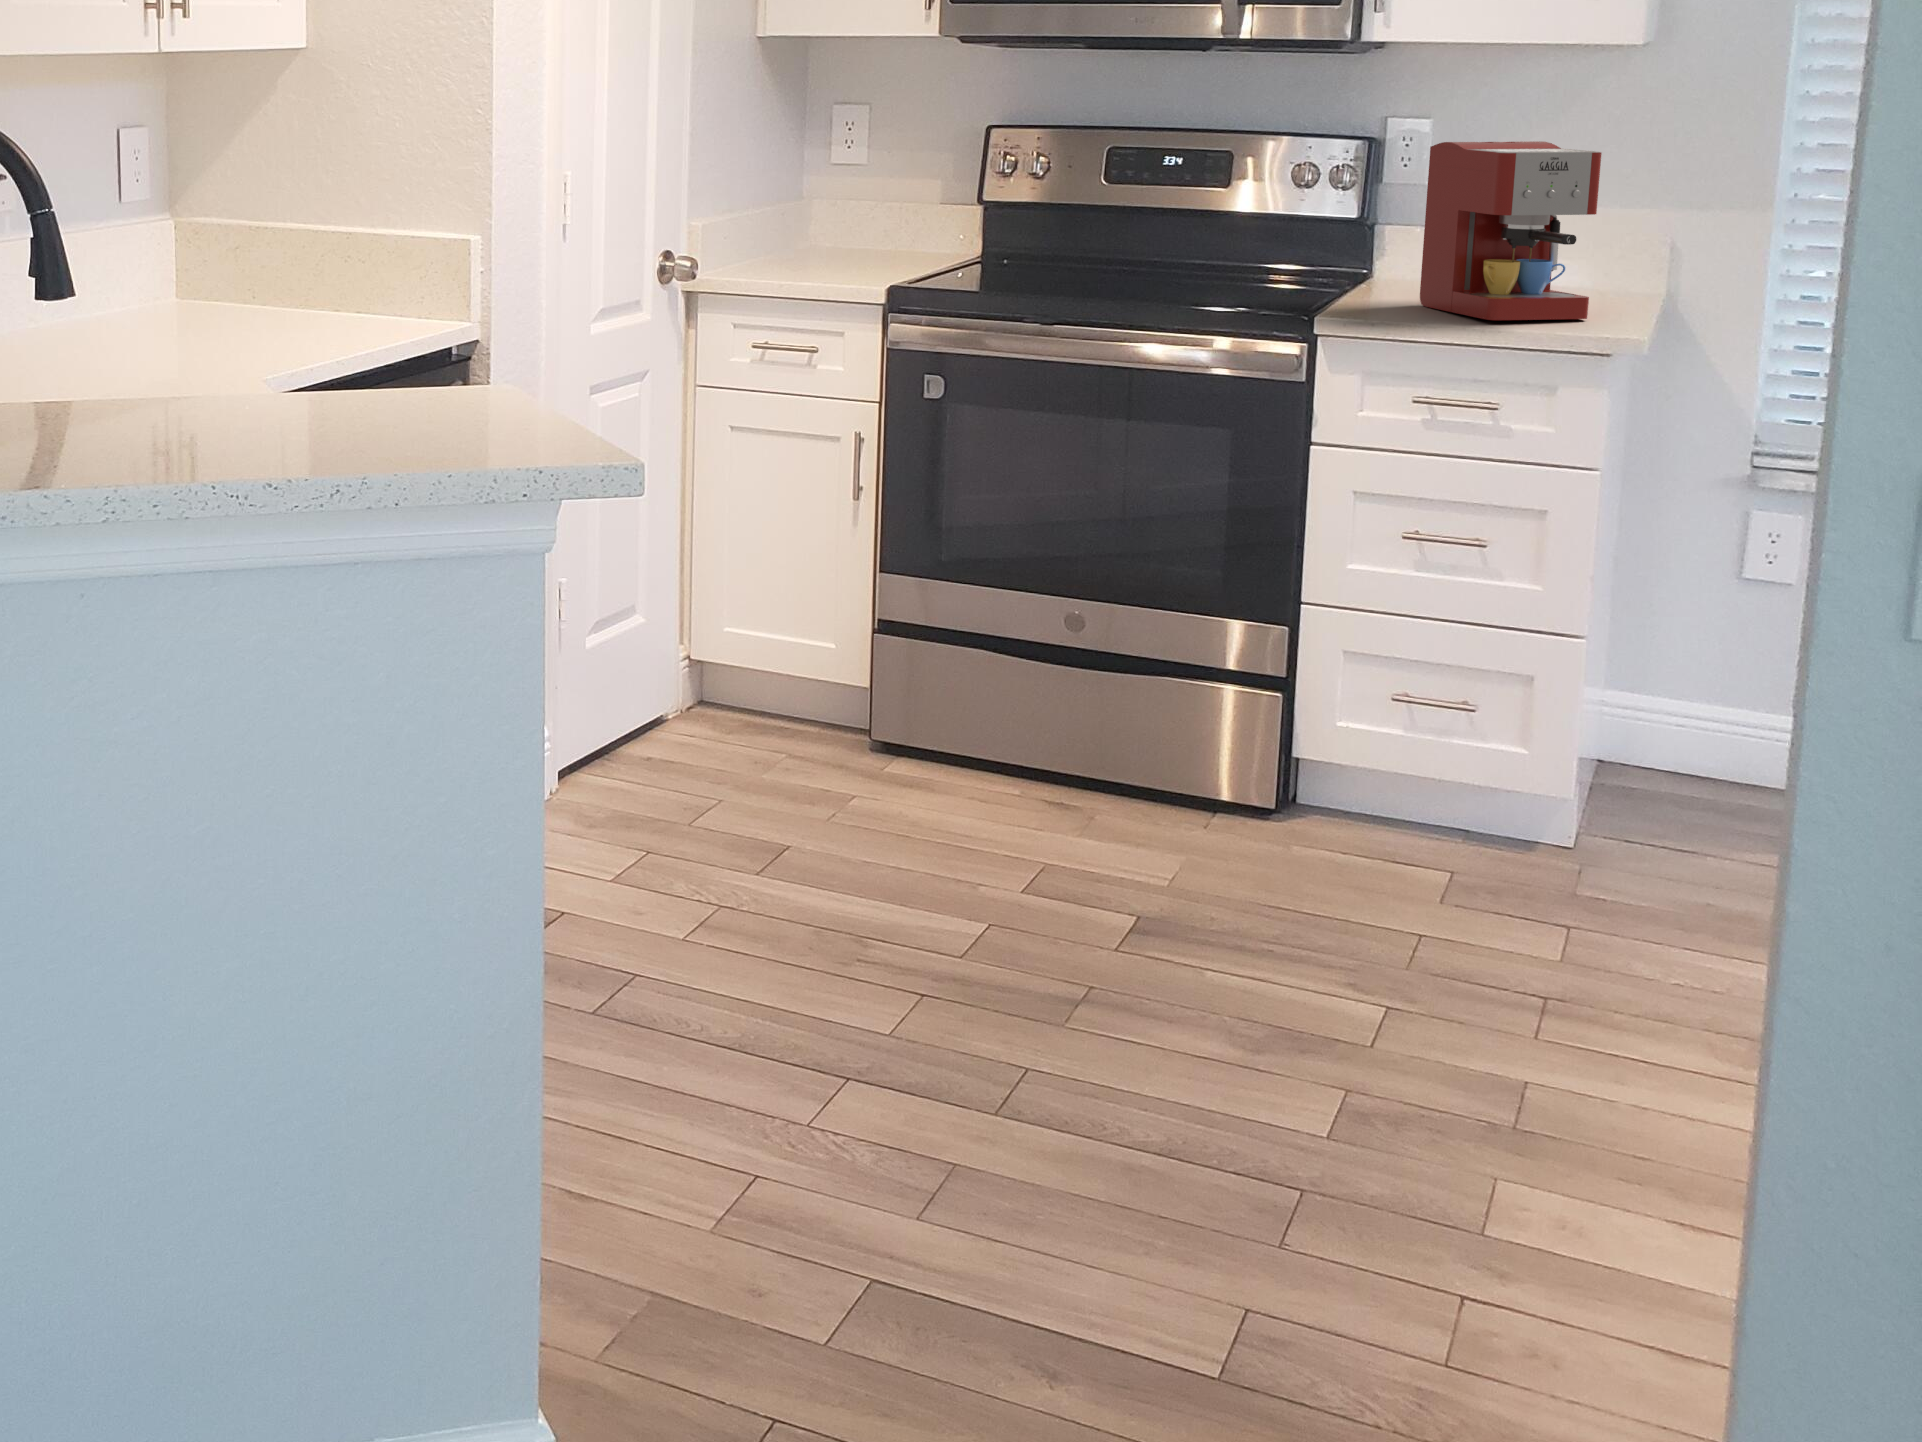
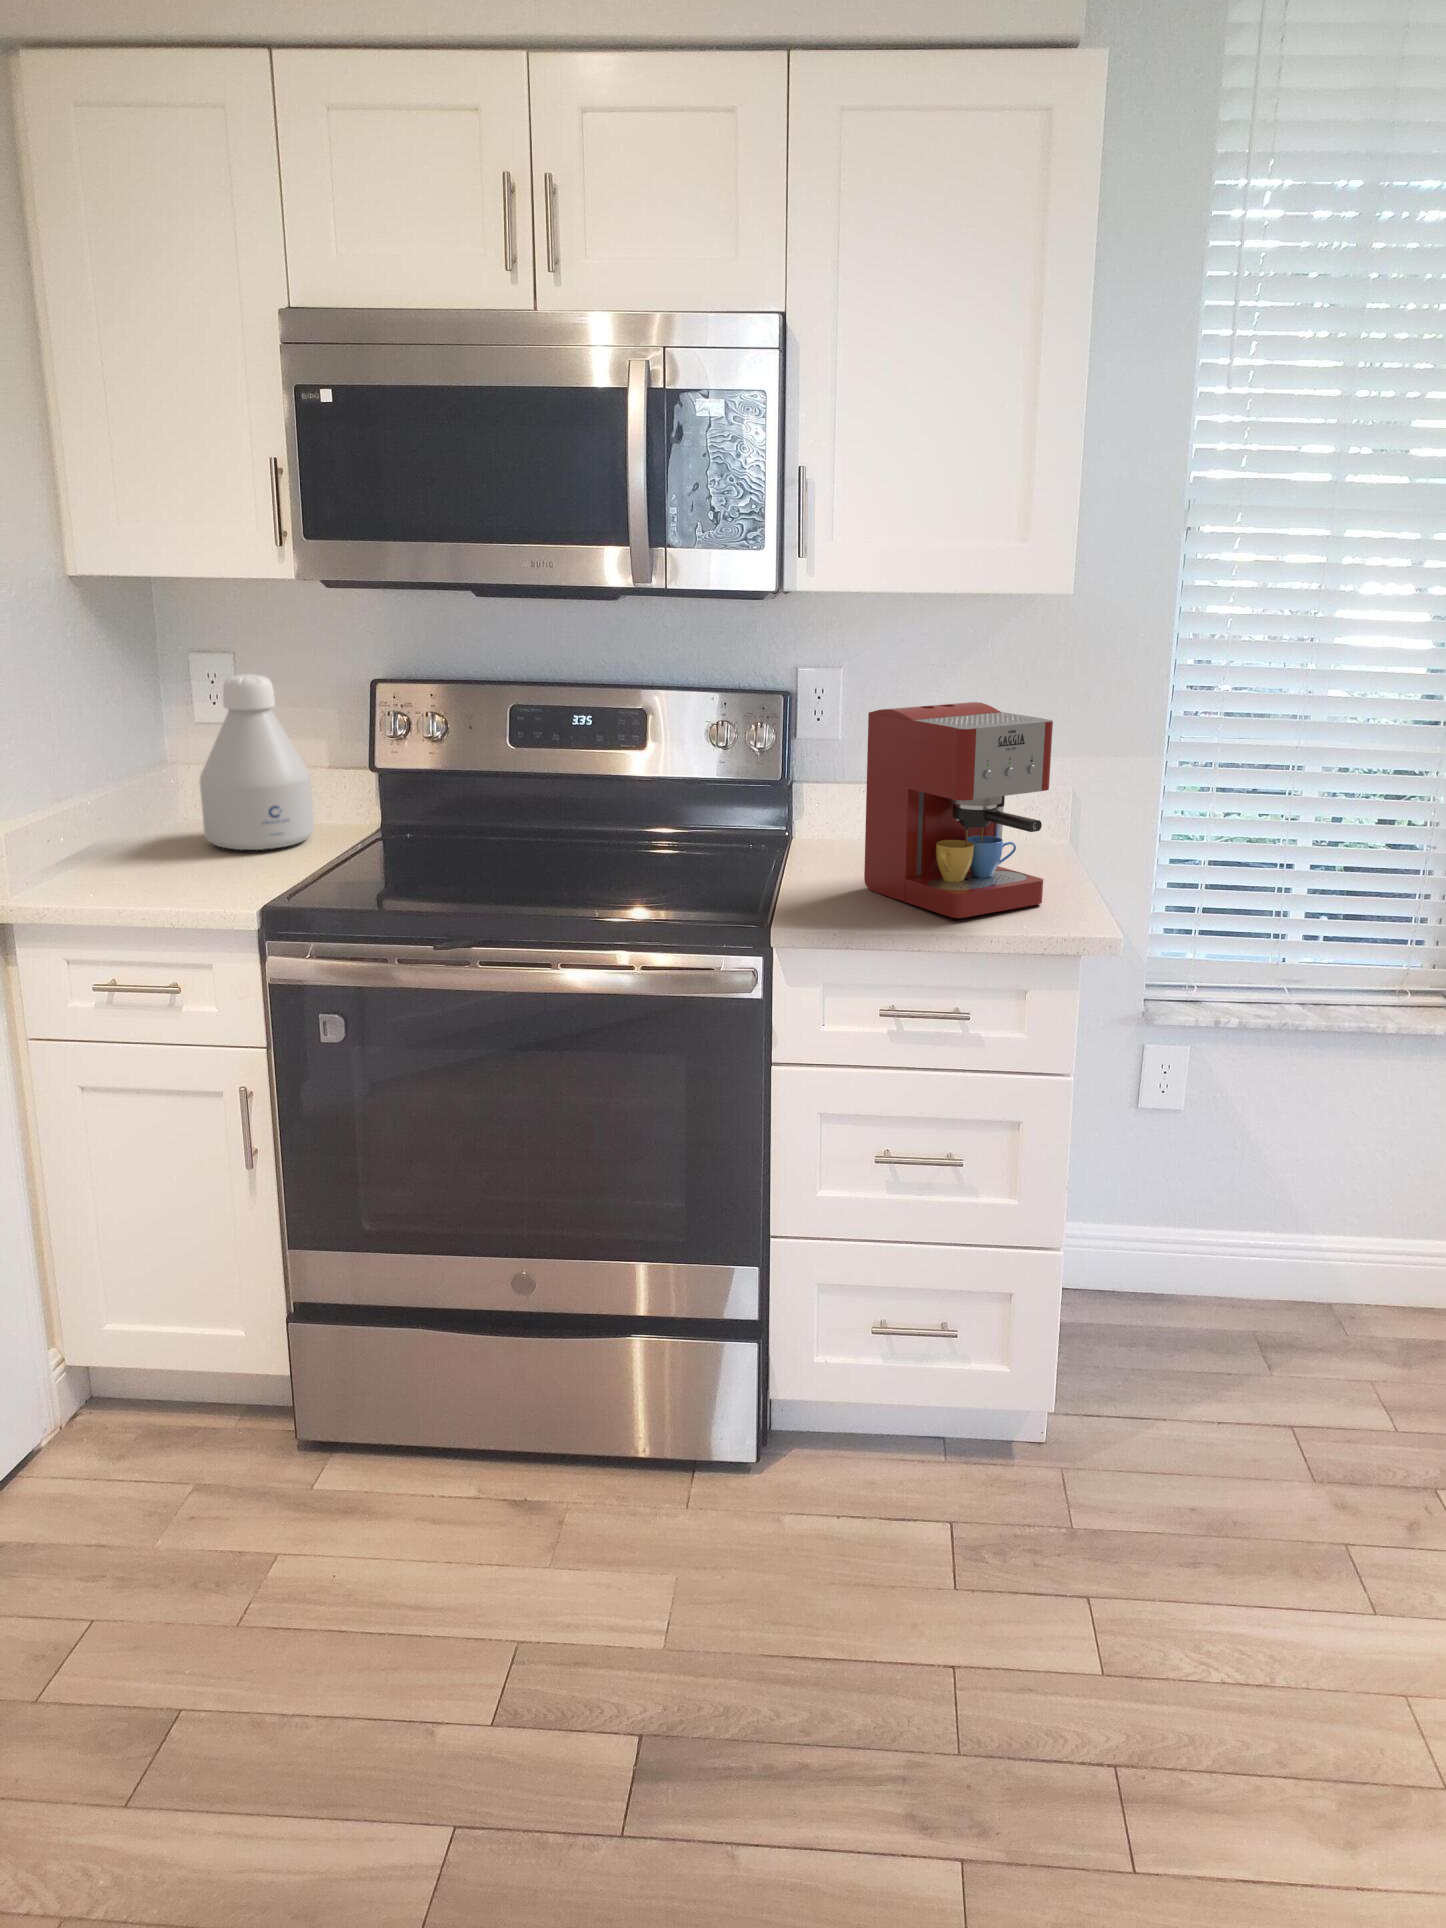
bottle: none [836,117,928,262] -> present [200,674,314,850]

